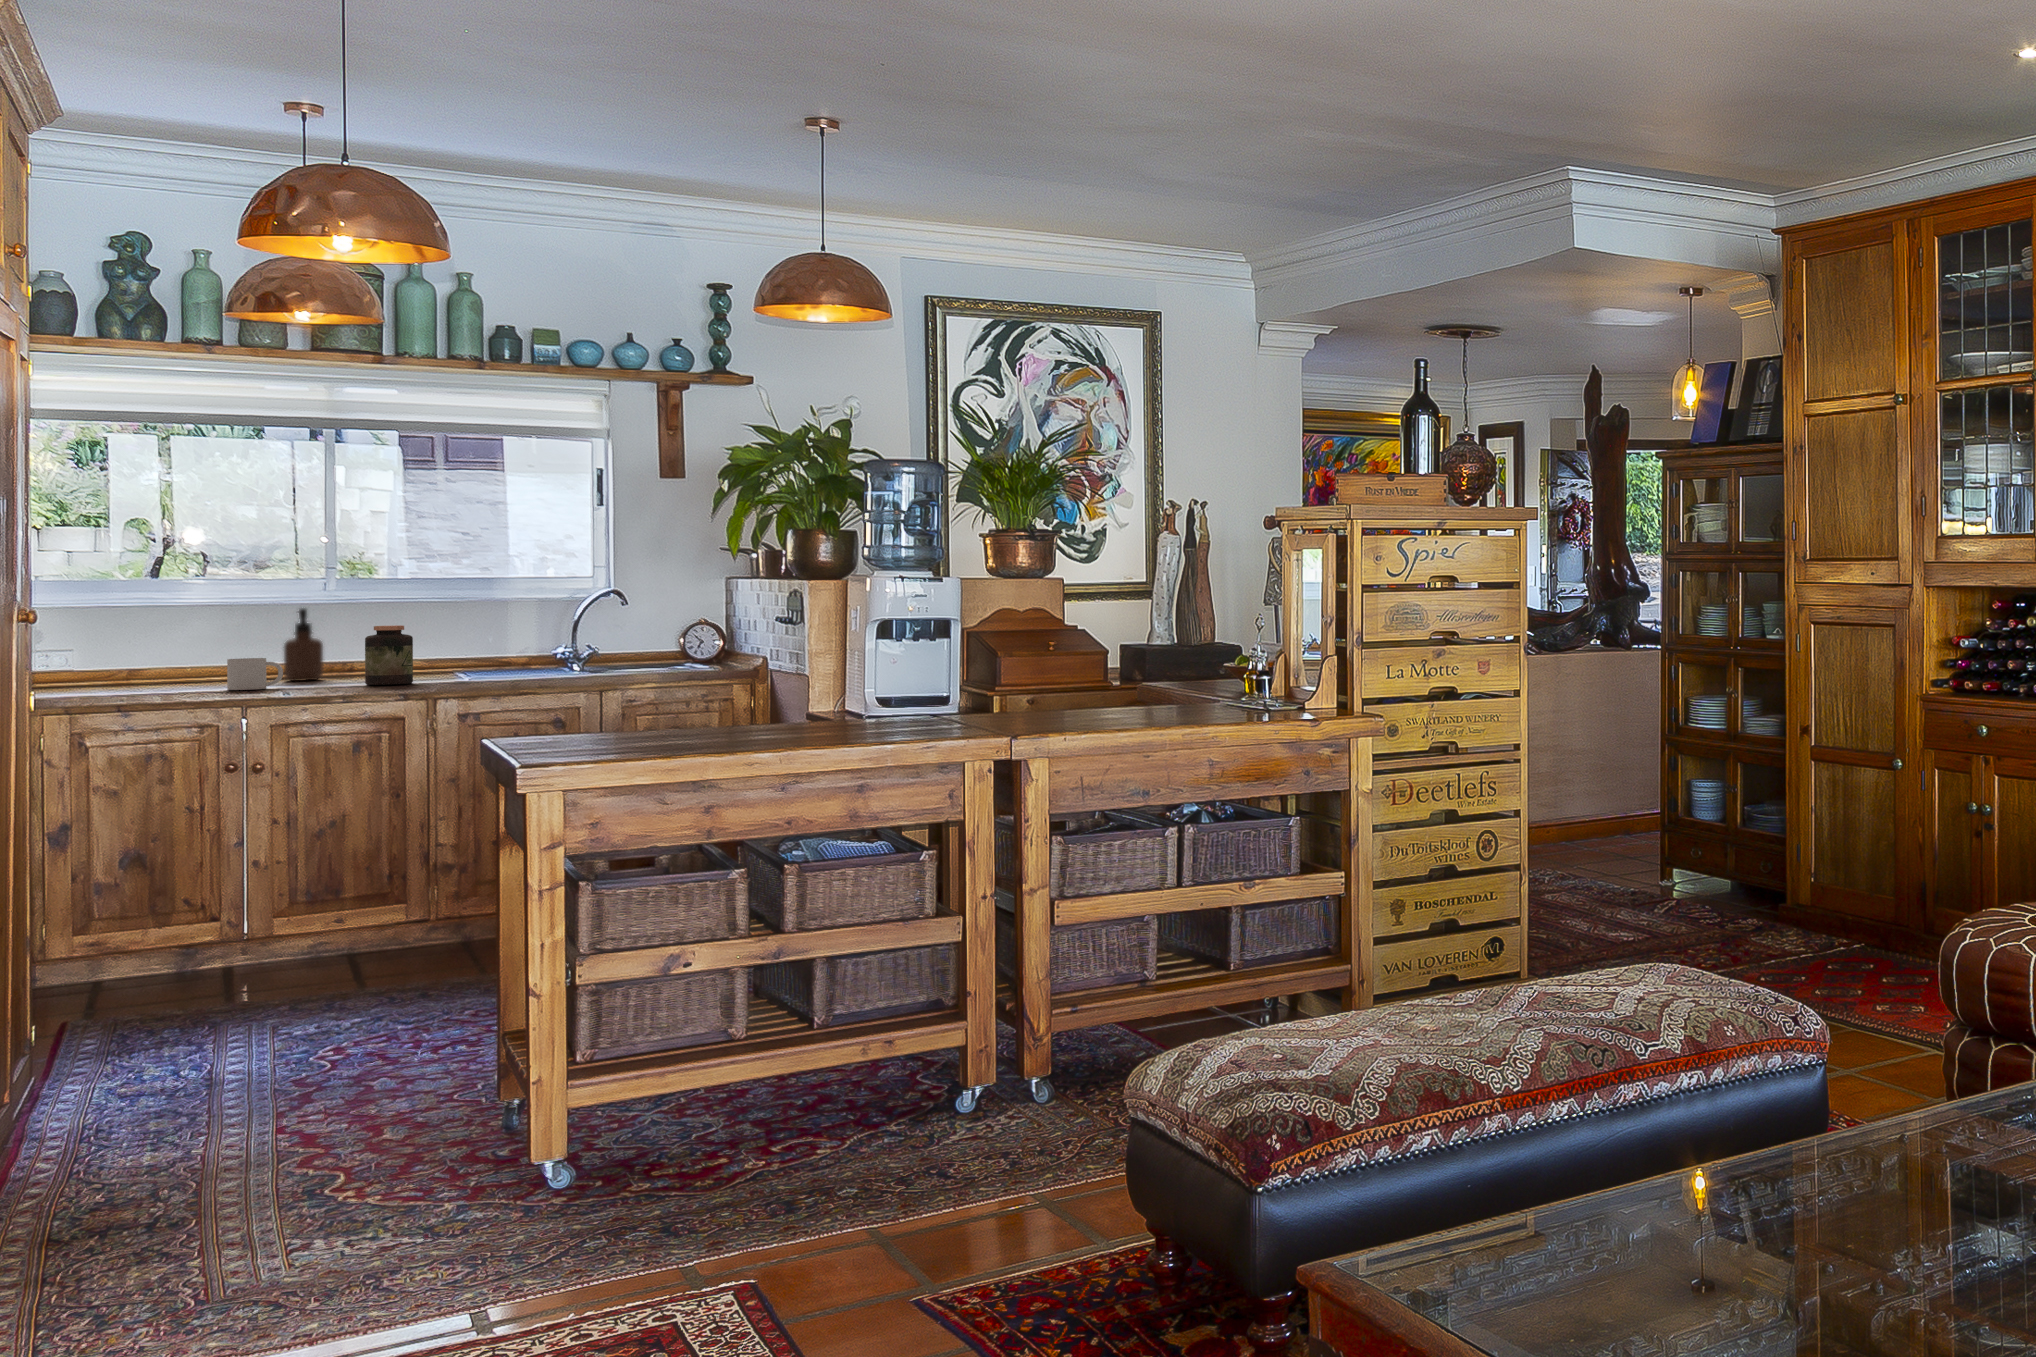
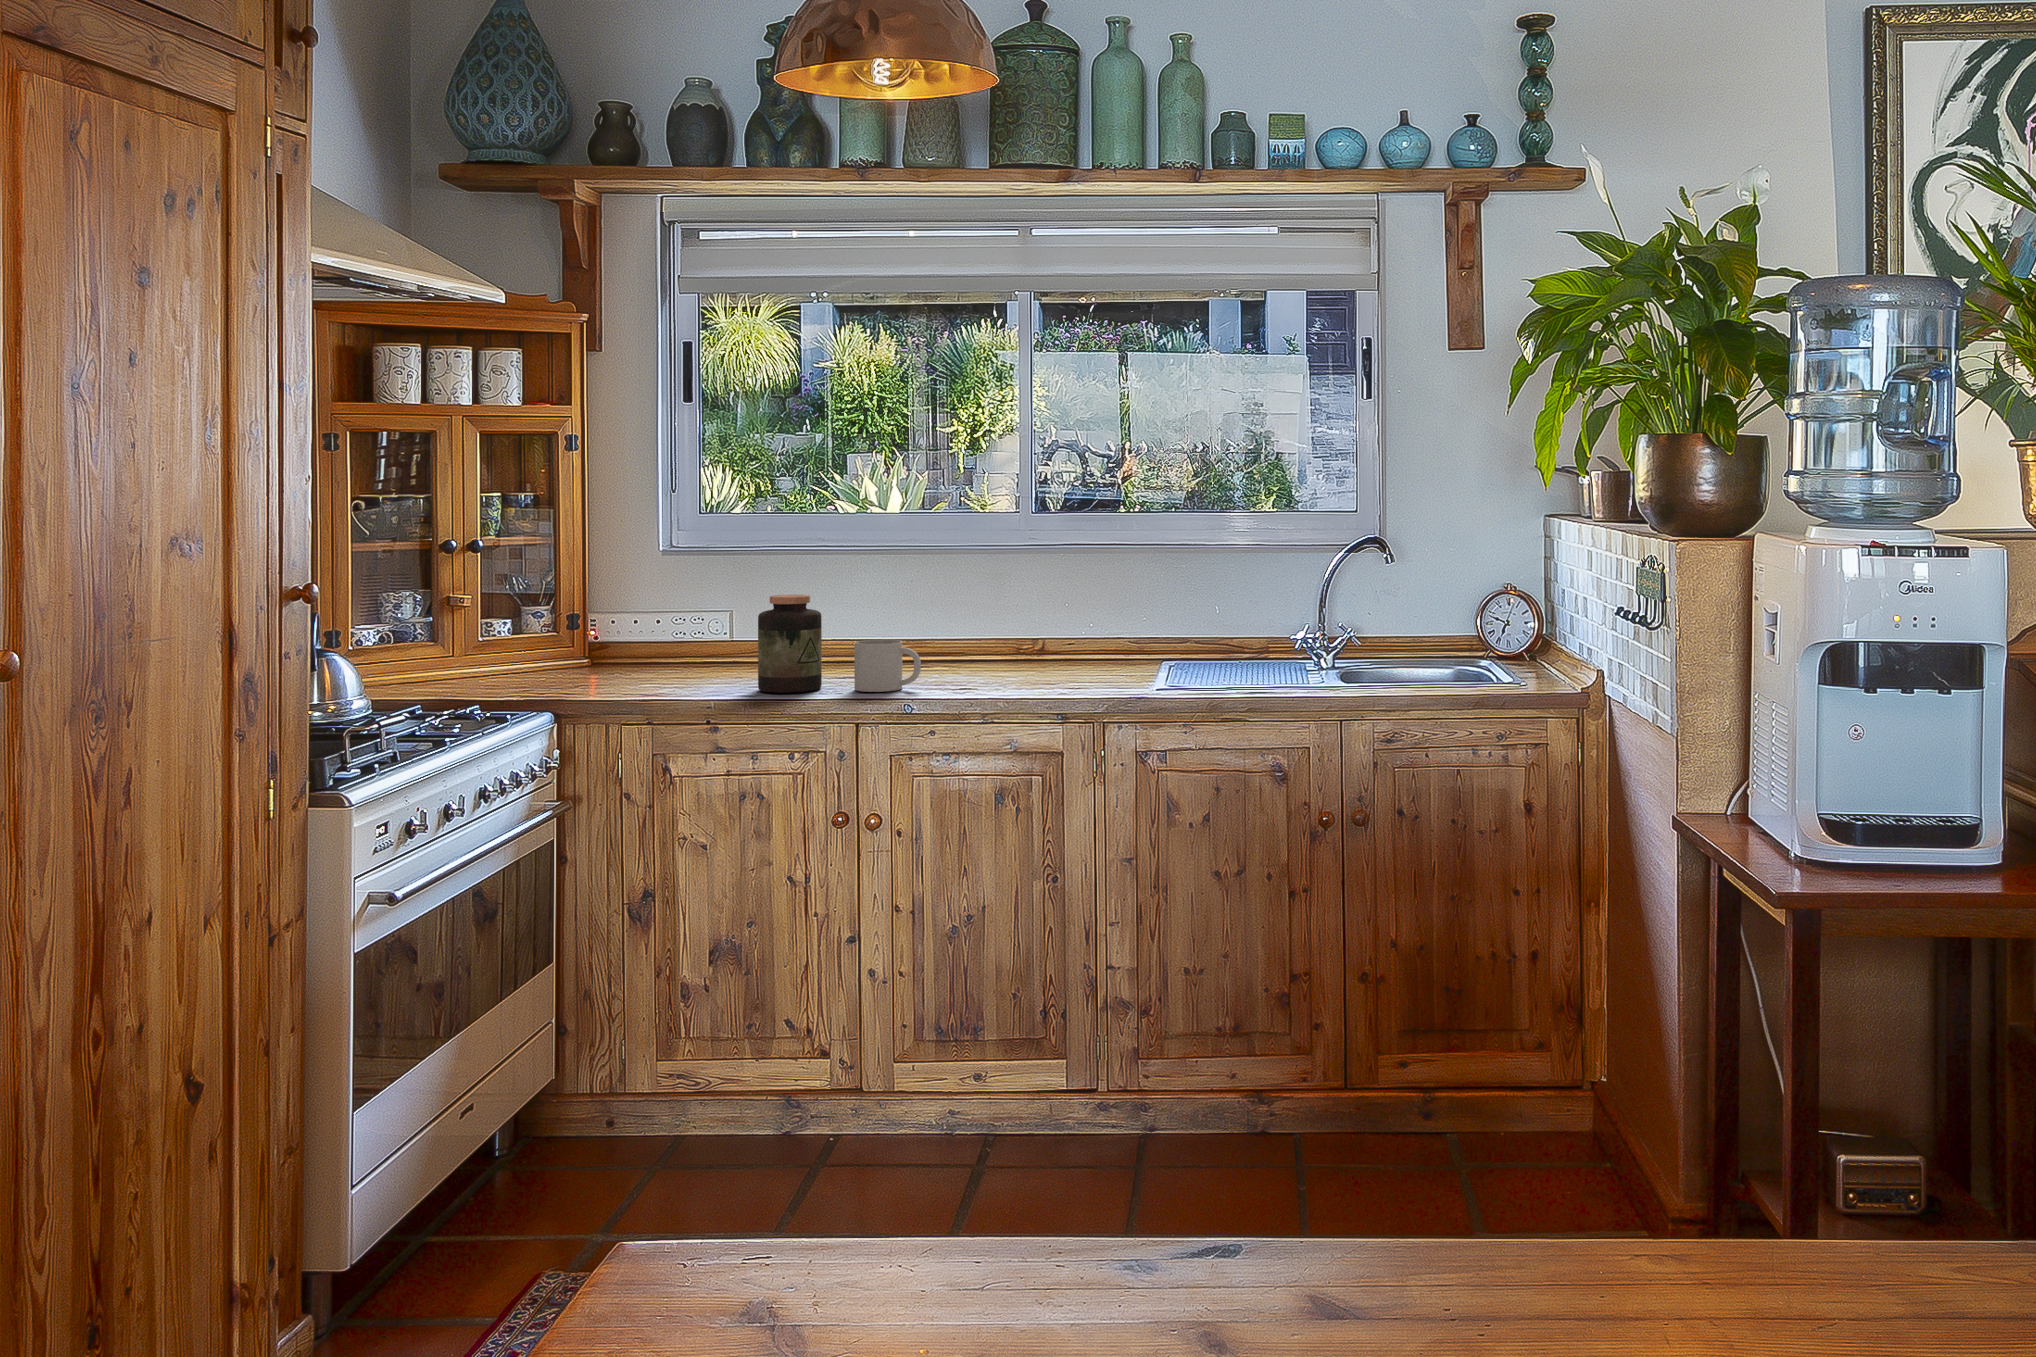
soap dispenser: present [284,608,323,681] -> none [949,559,996,669]
jar: present [365,625,413,685] -> present [758,595,822,693]

